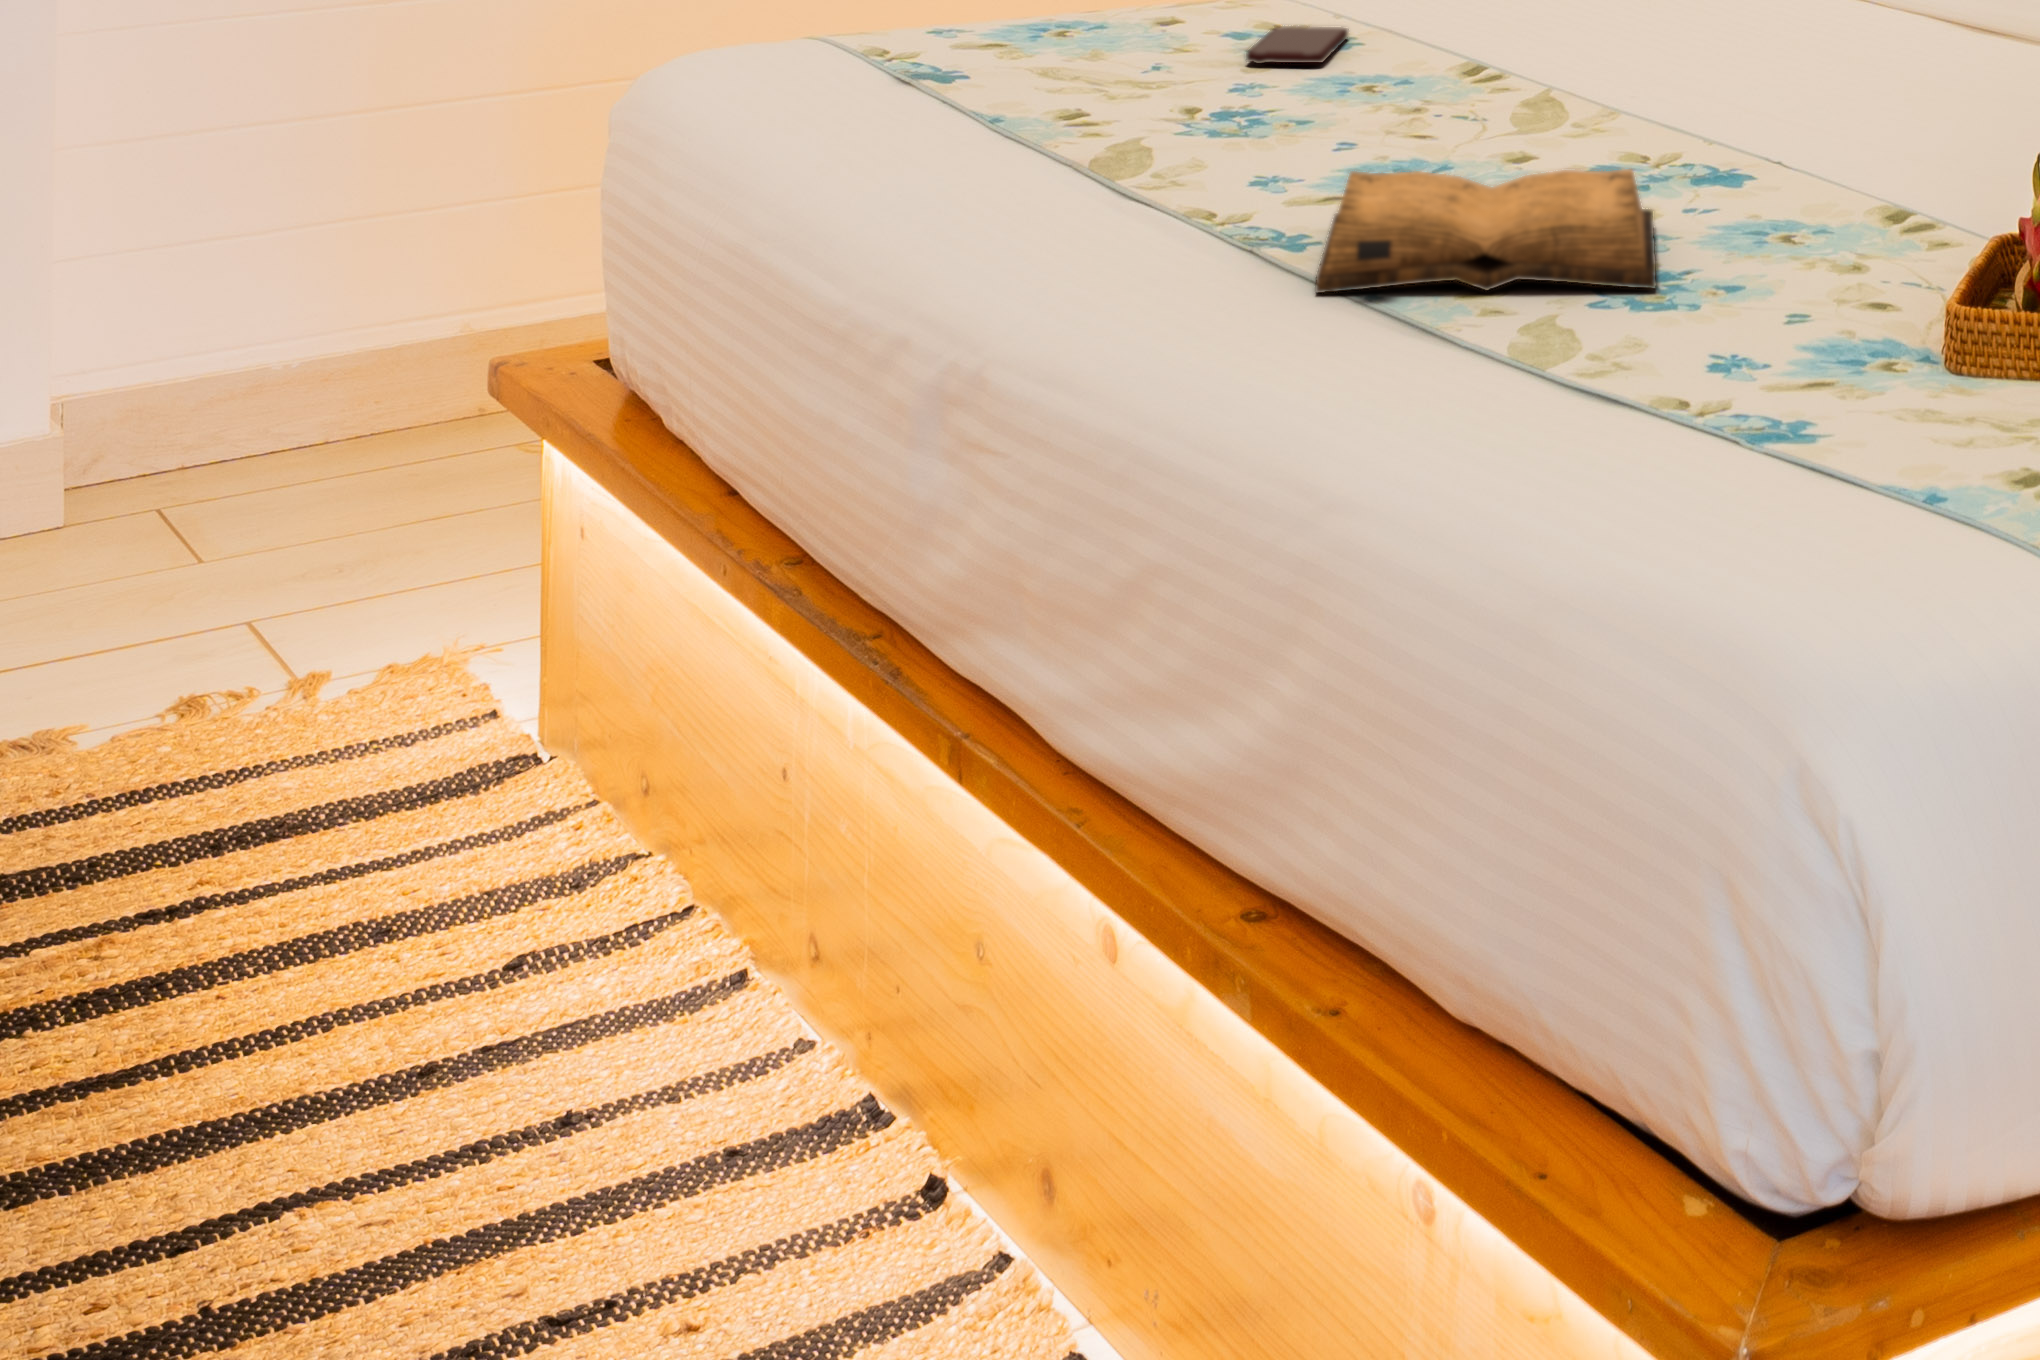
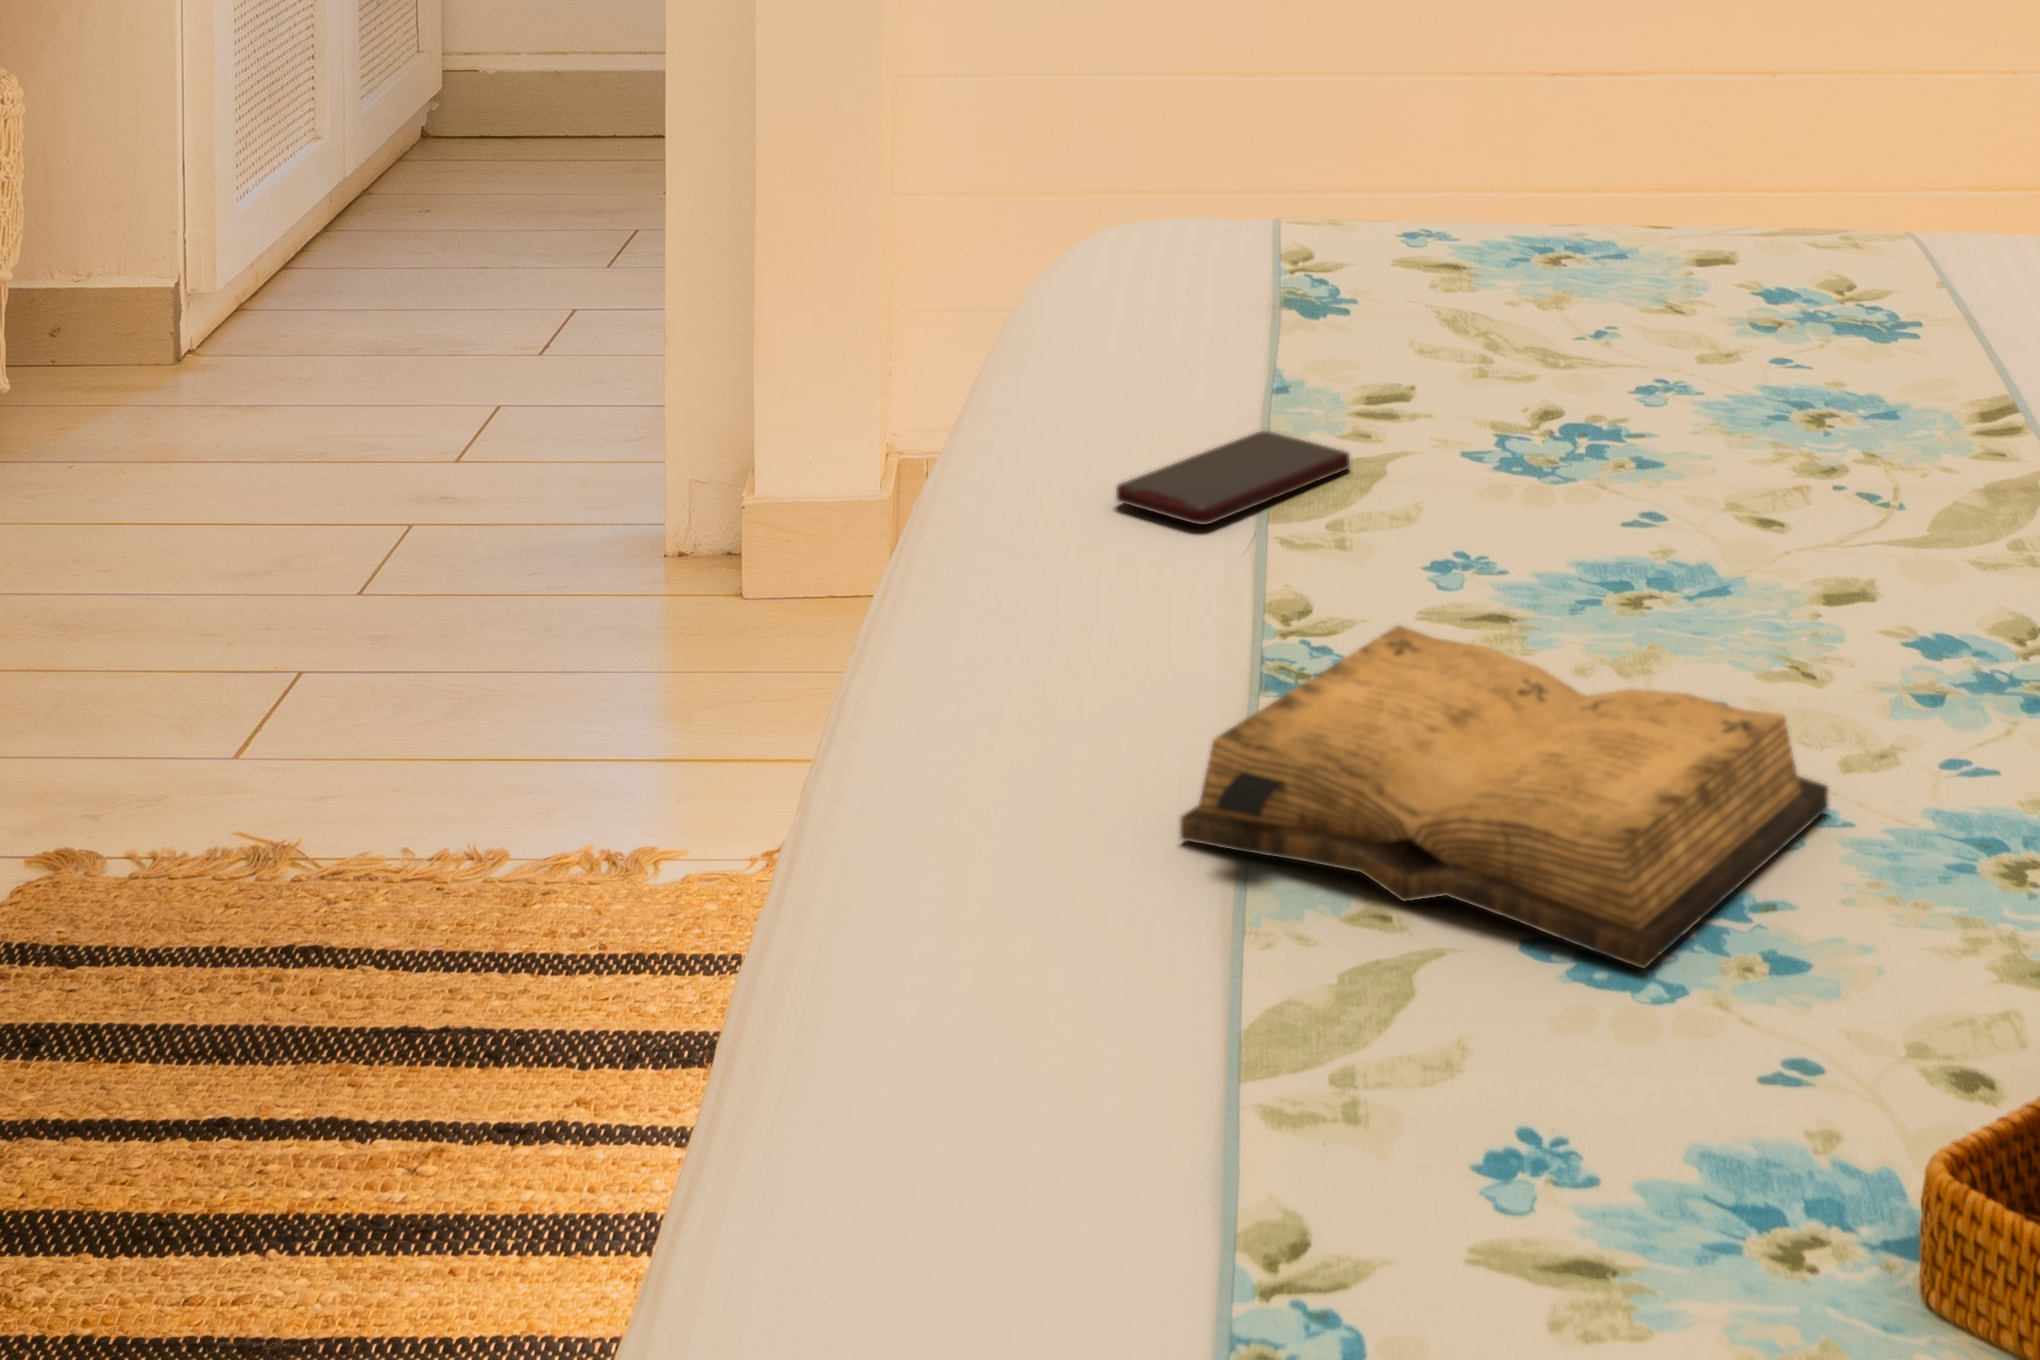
smartphone: present [1246,26,1348,64] -> present [1116,431,1350,525]

